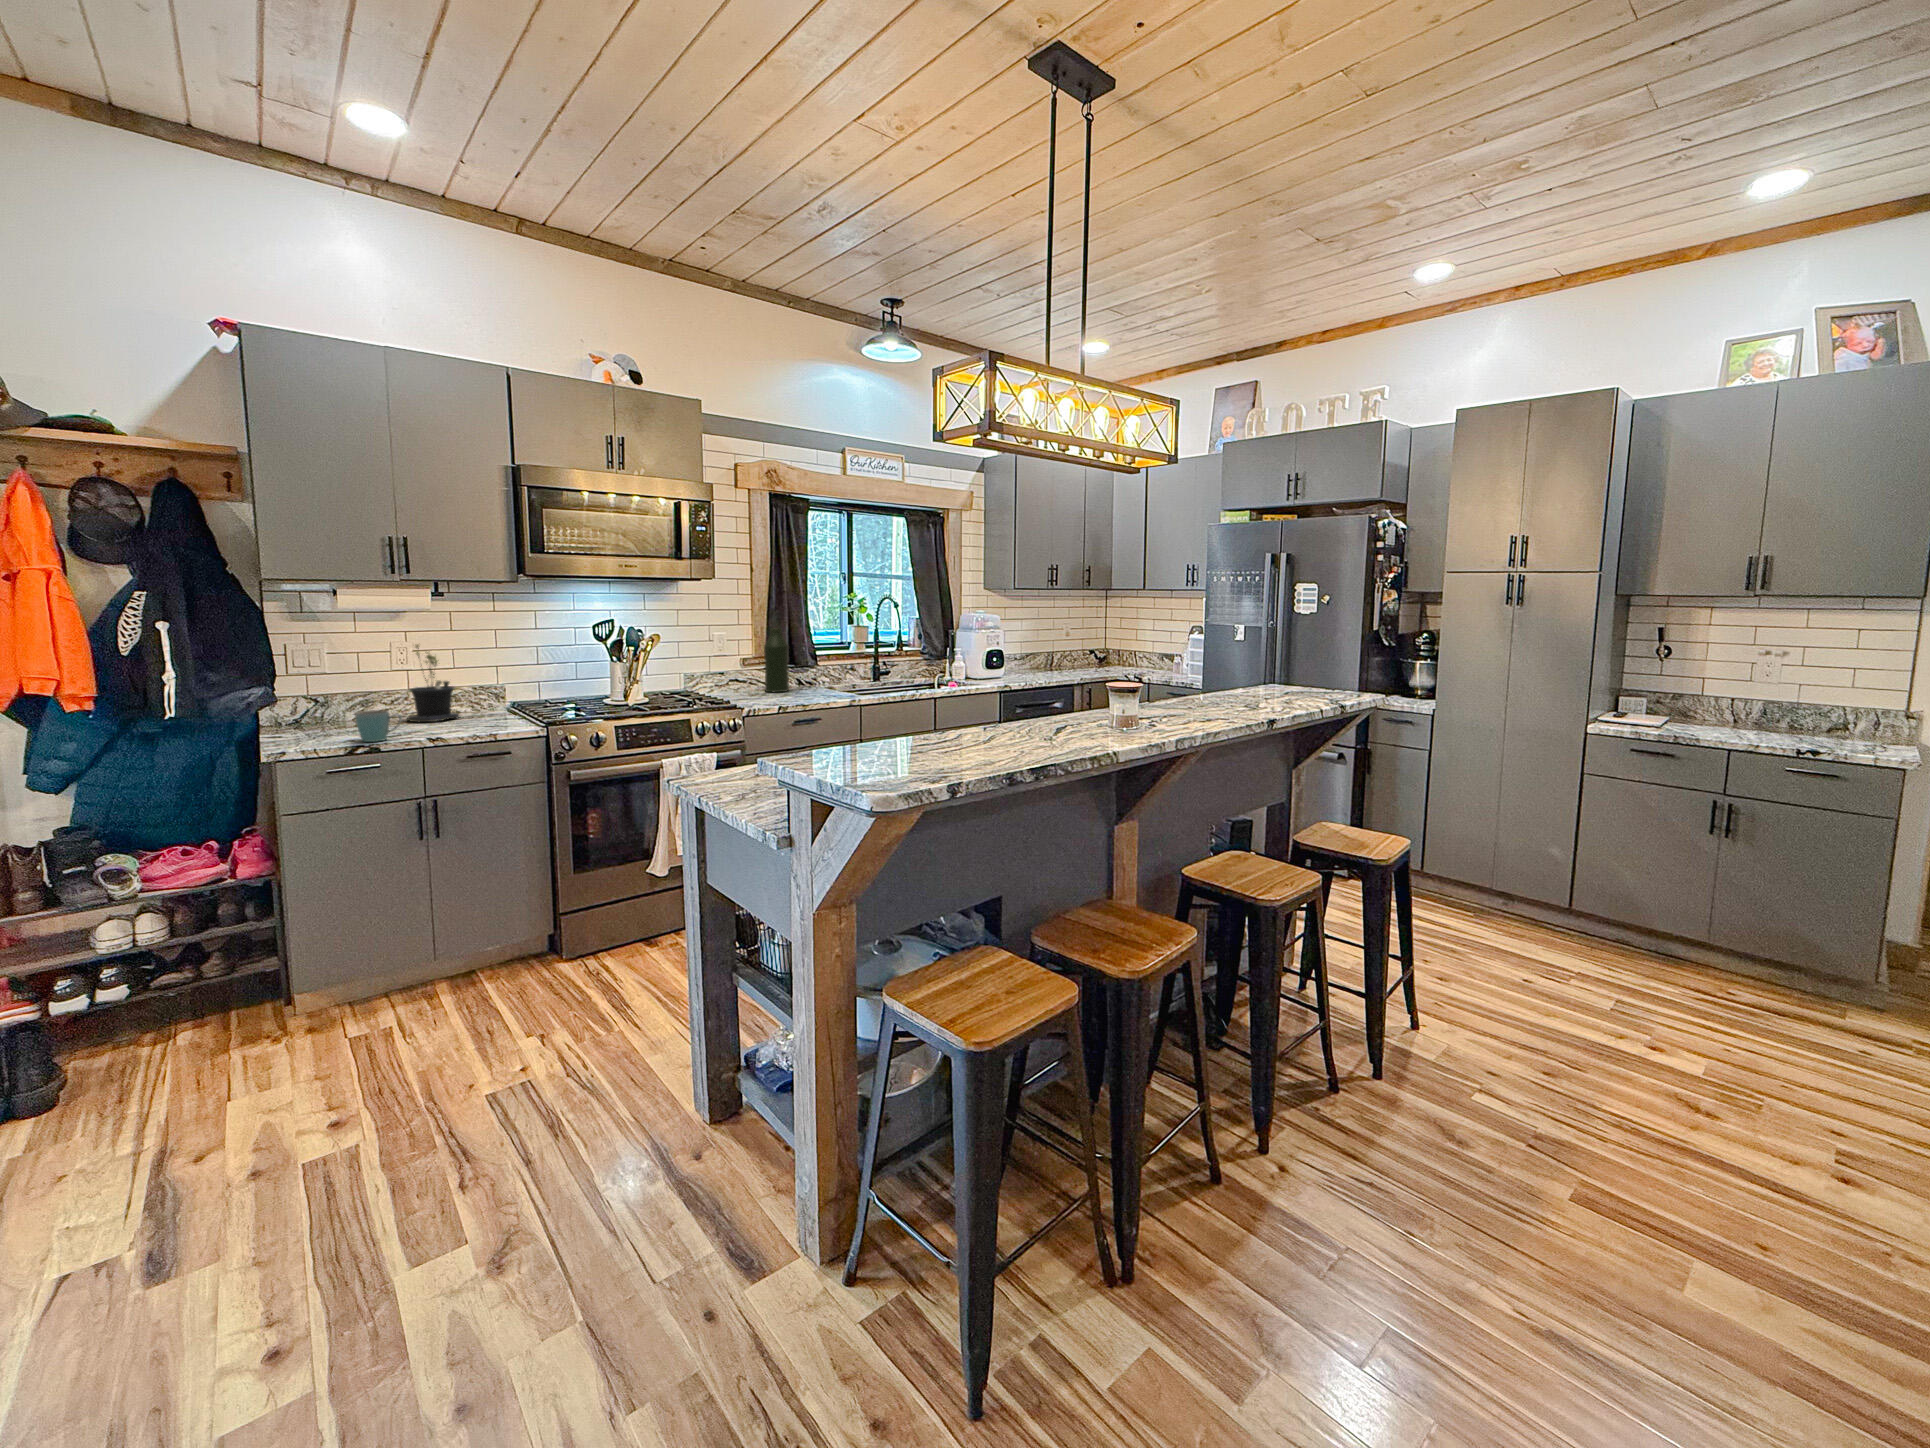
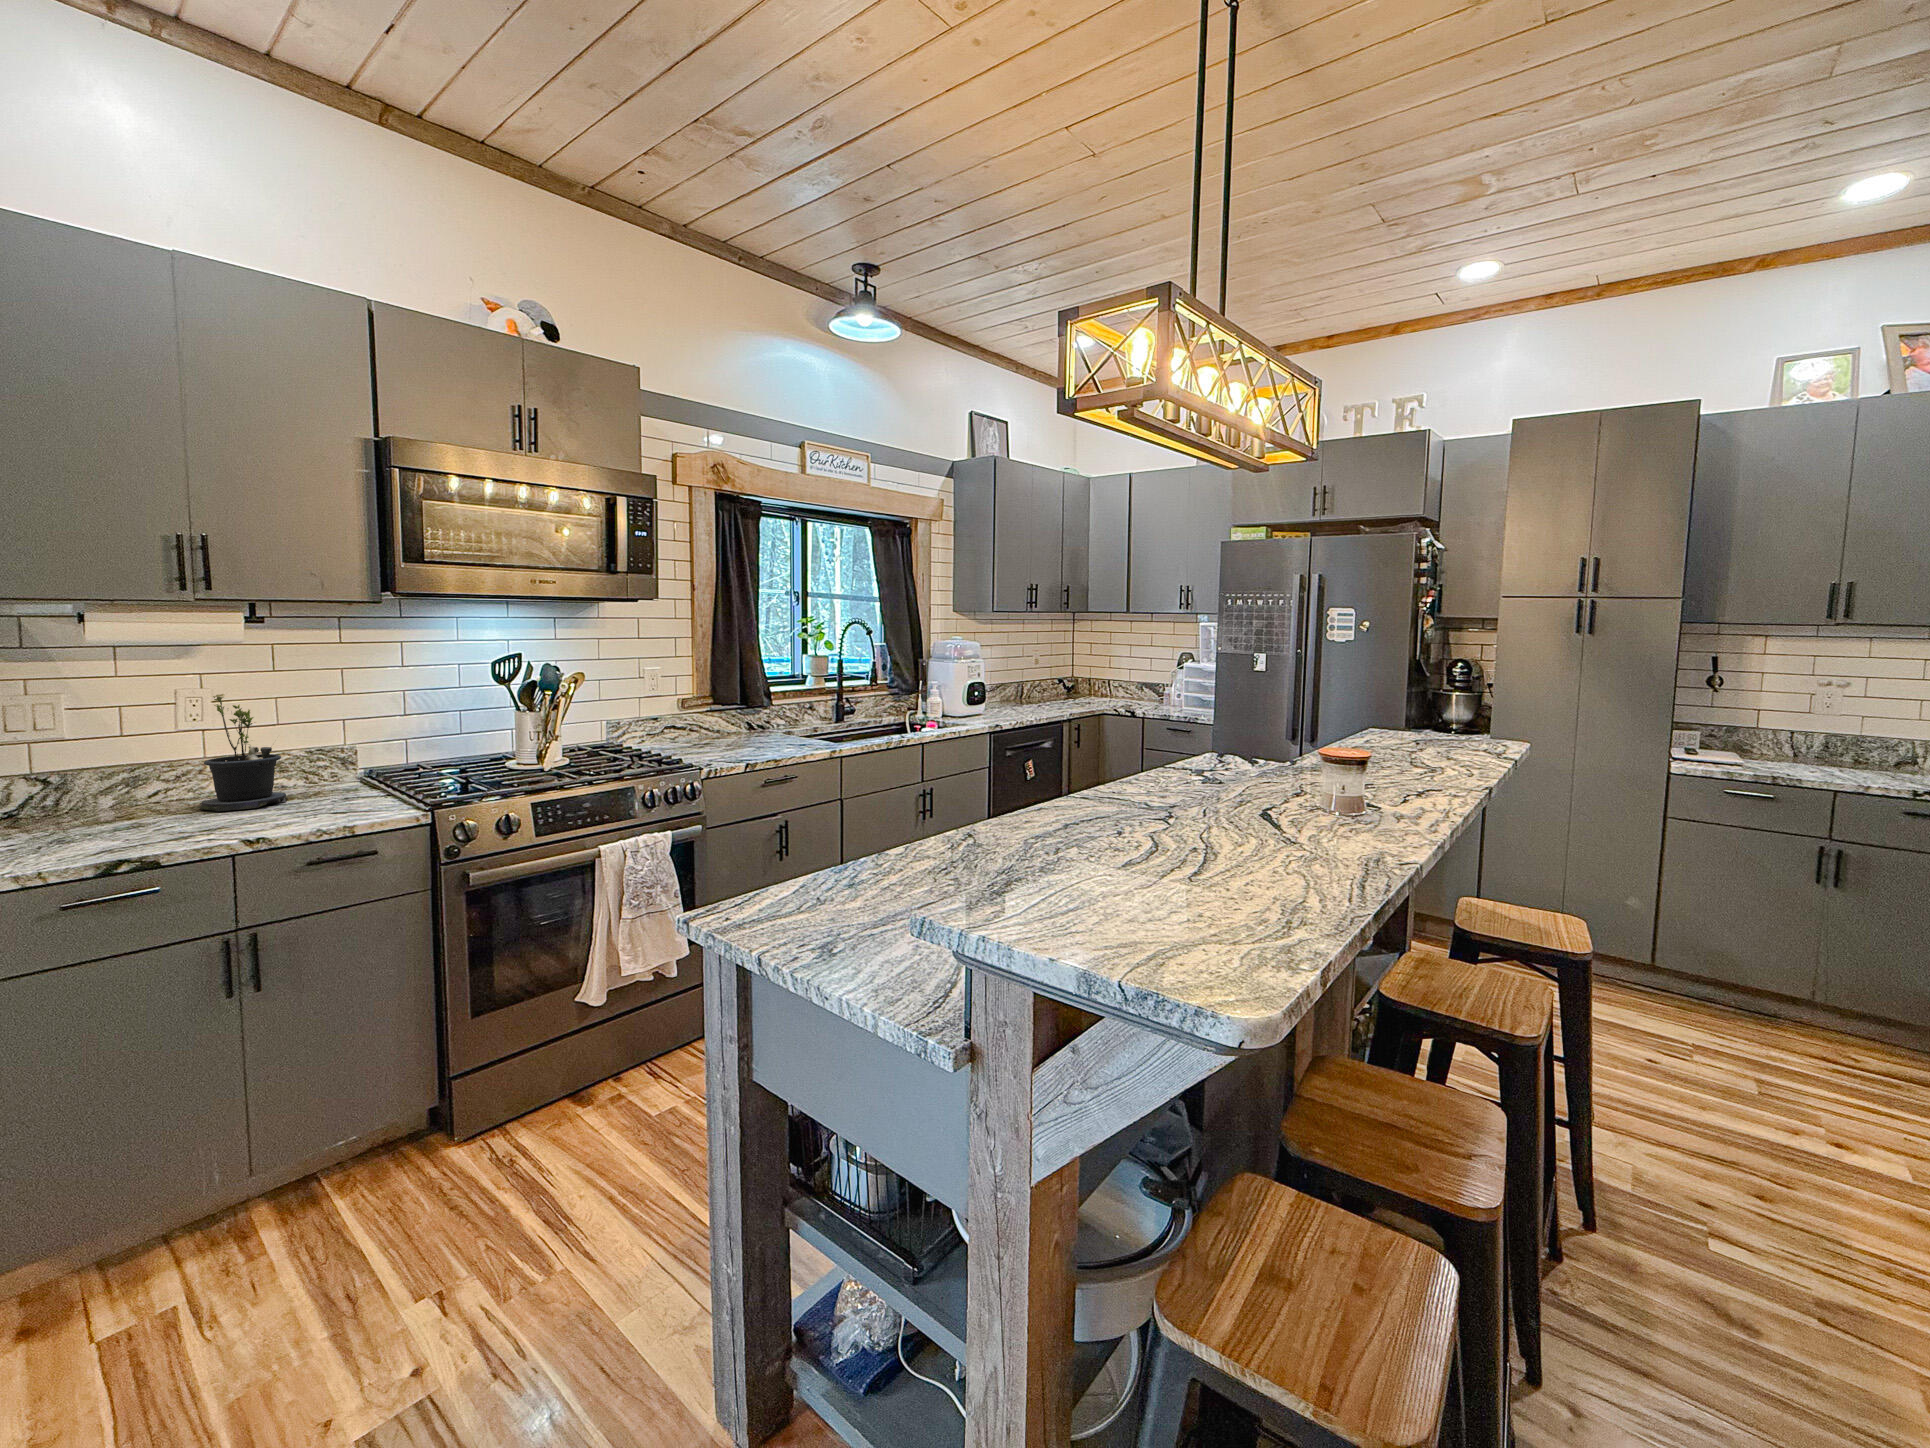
bottle: present [764,628,789,692] -> none [713,663,745,744]
mug: present [356,710,402,742] -> none [116,801,198,853]

